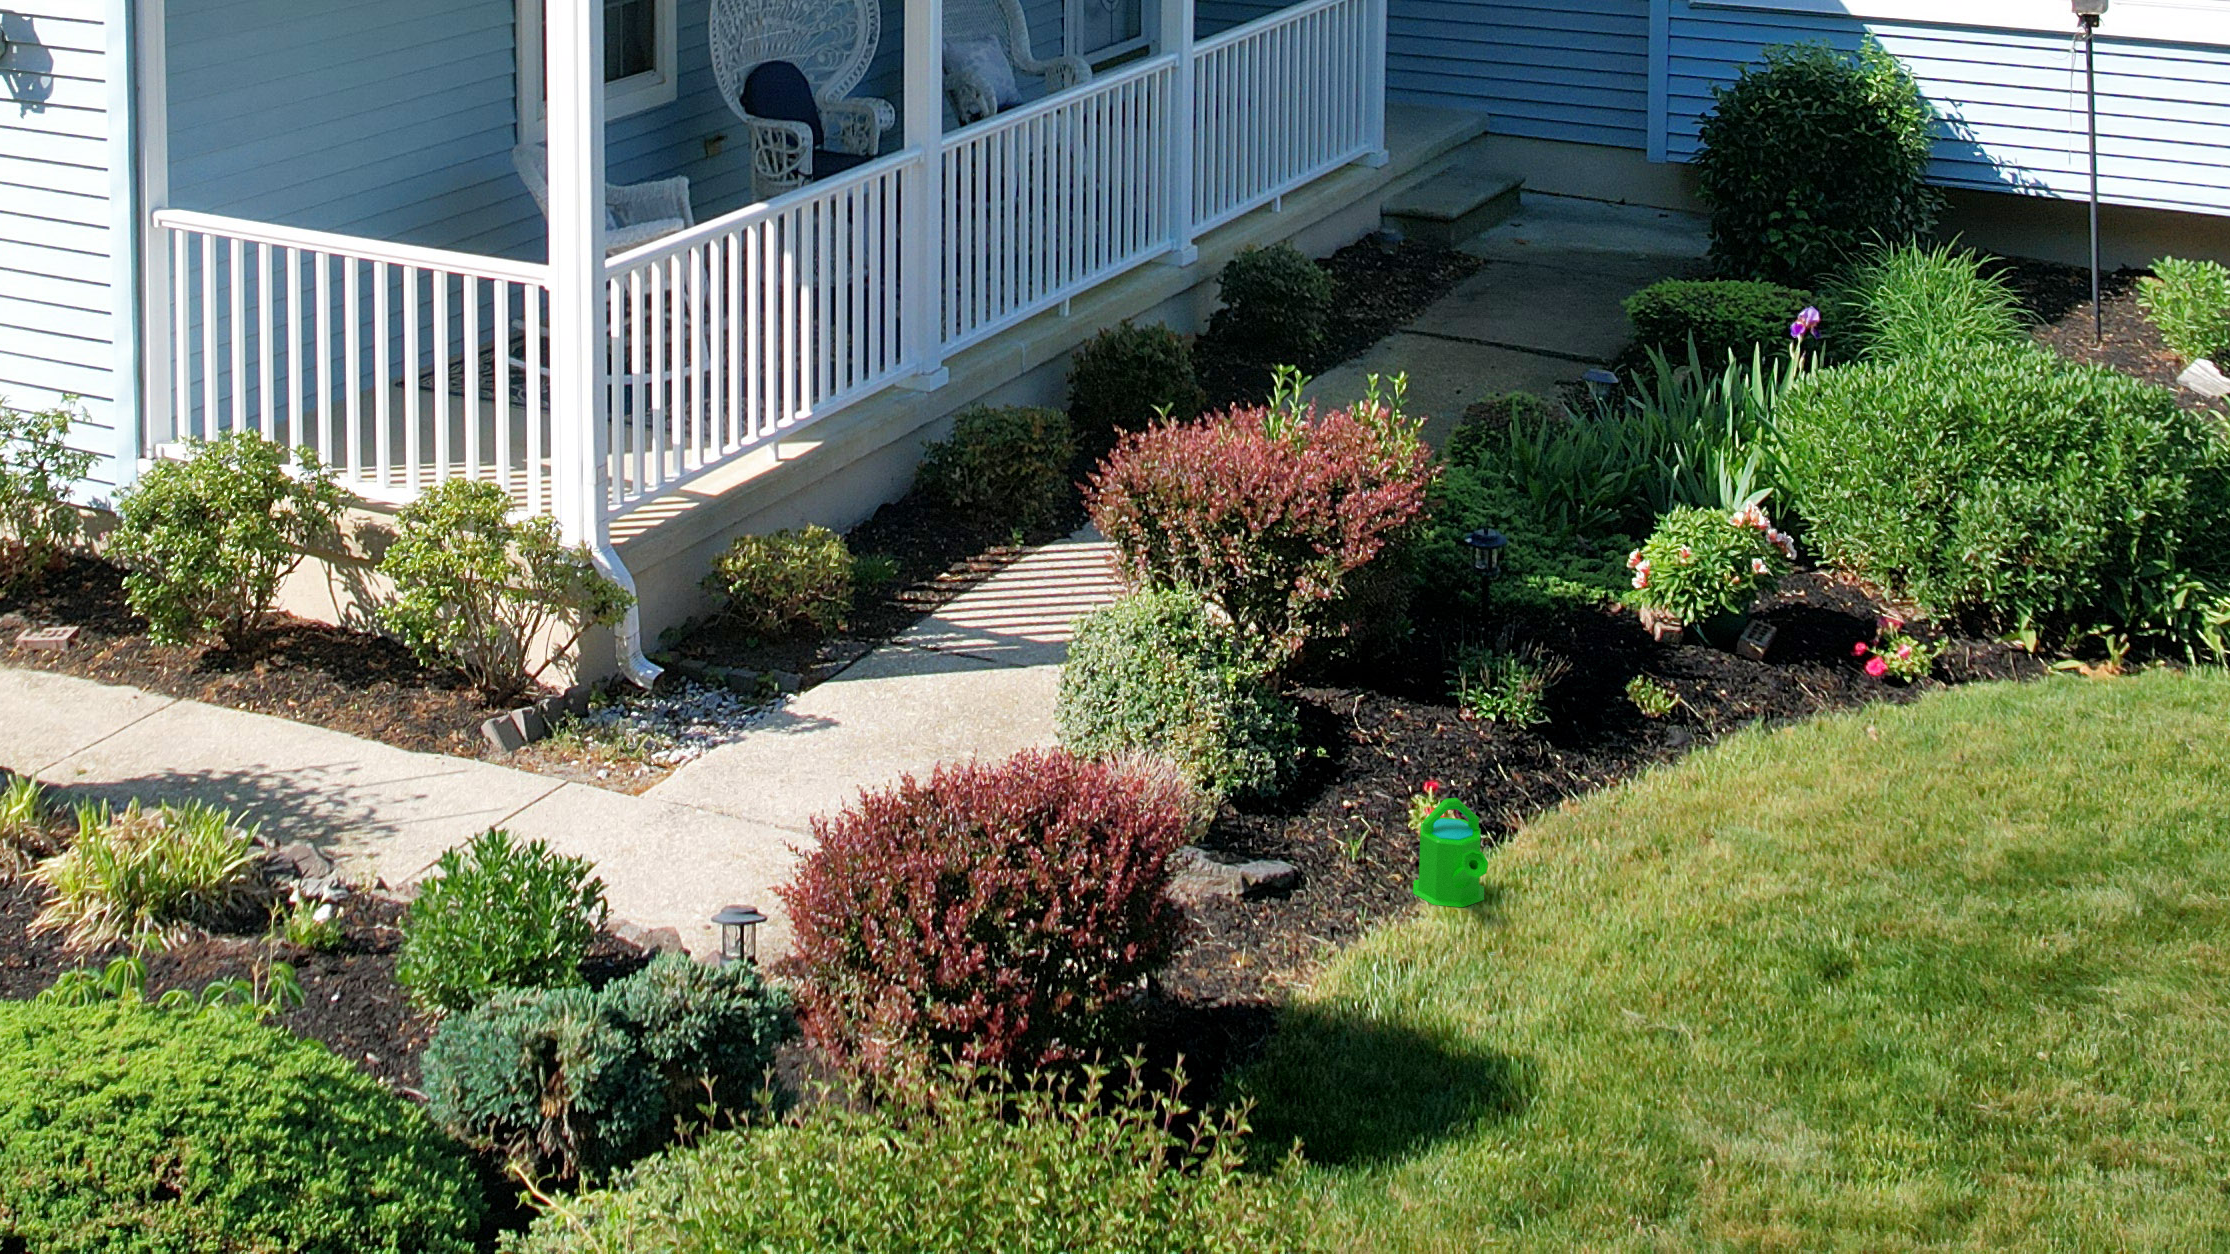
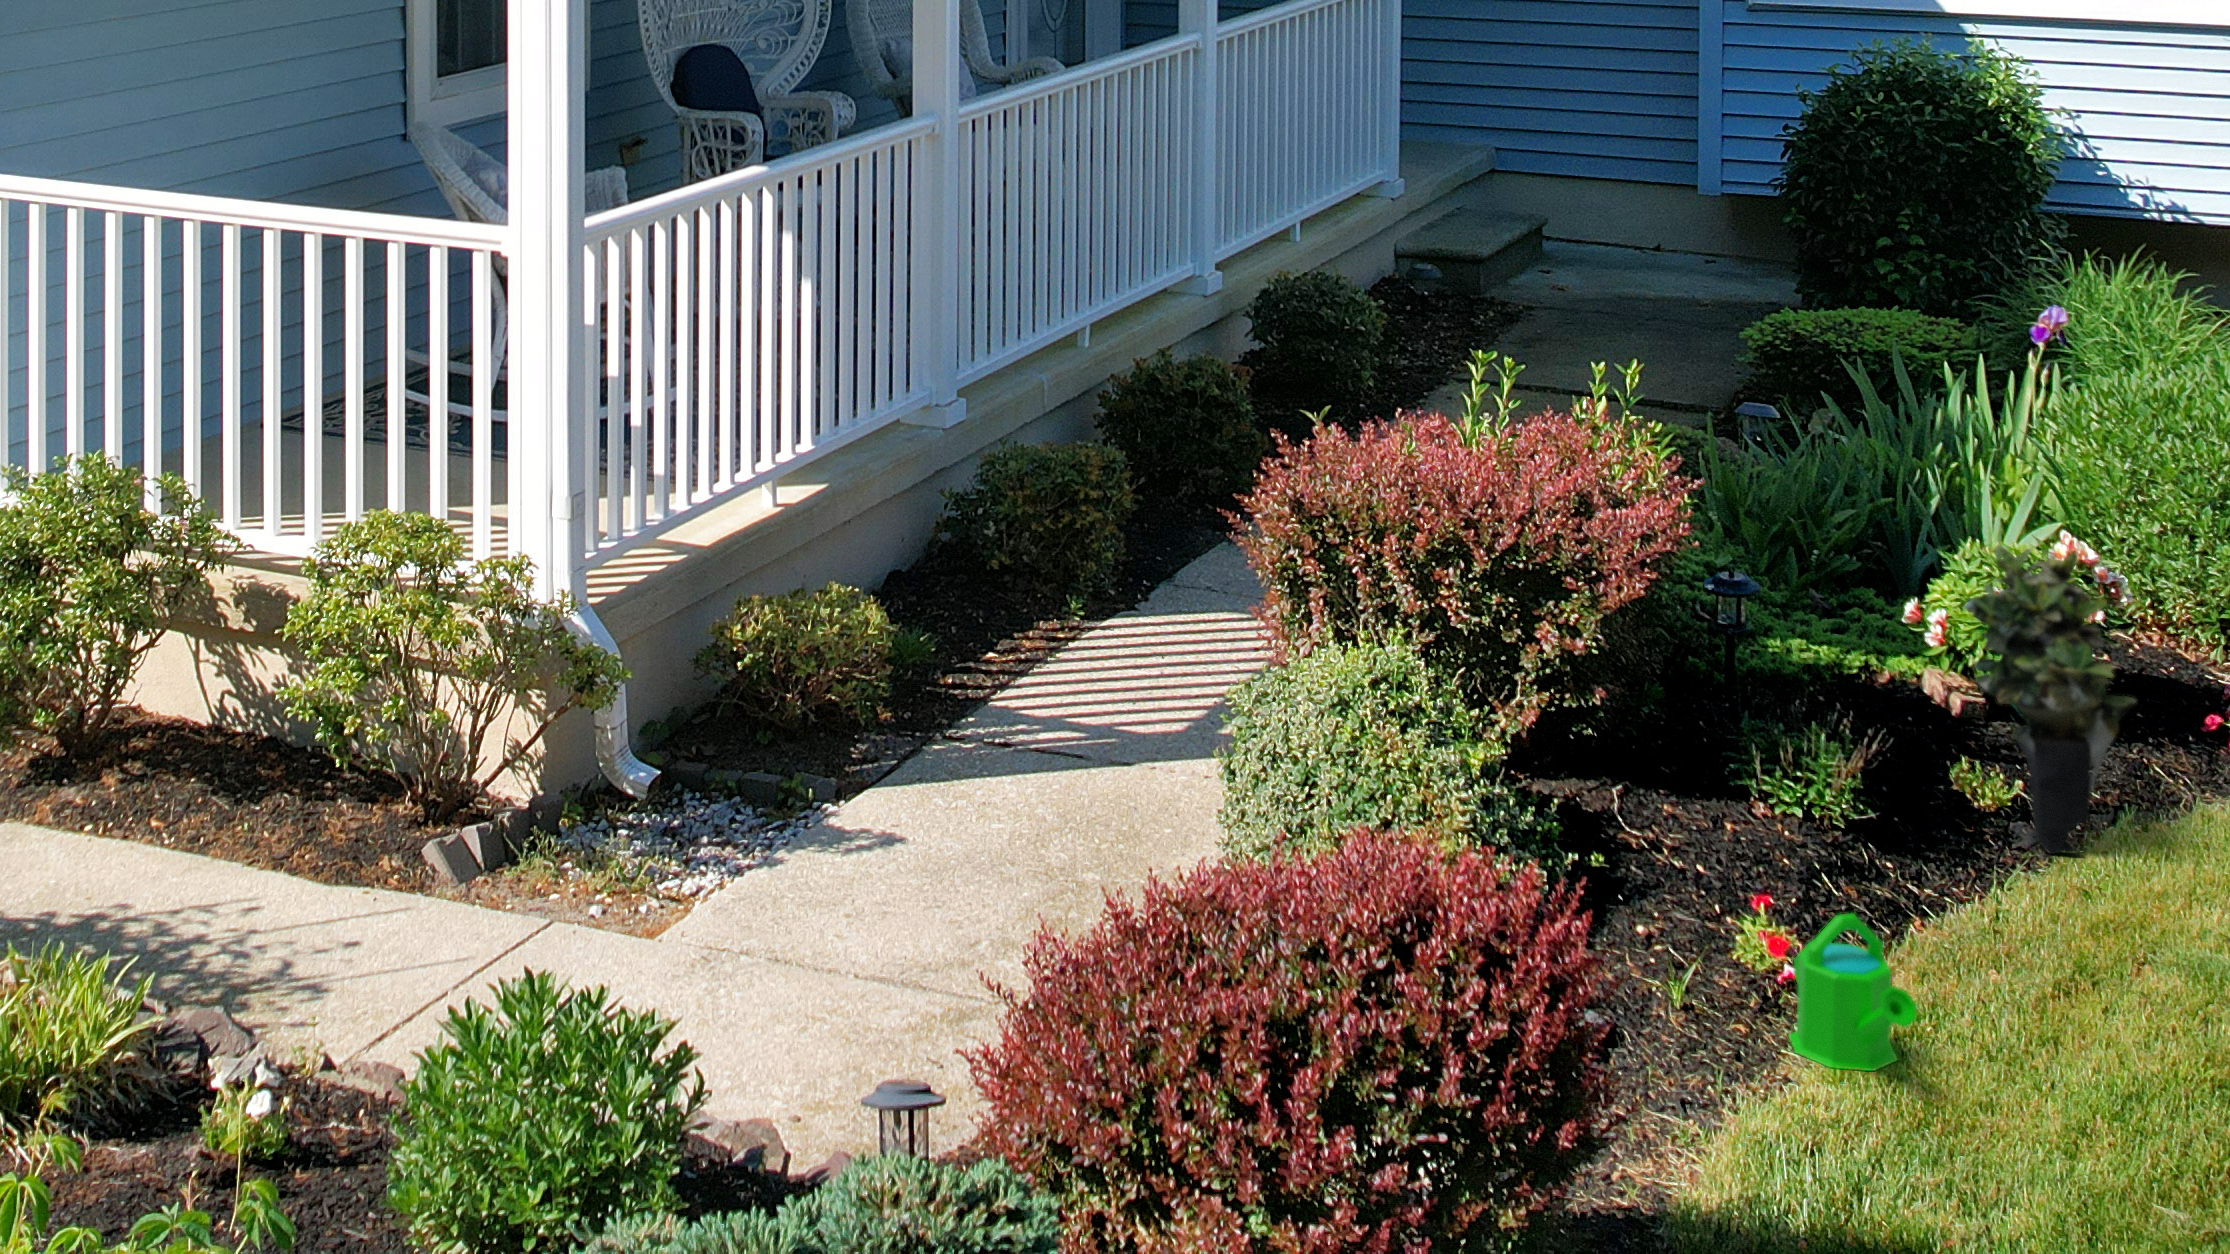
potted plant: none [1623,521,1744,751] -> present [1964,546,2135,855]

